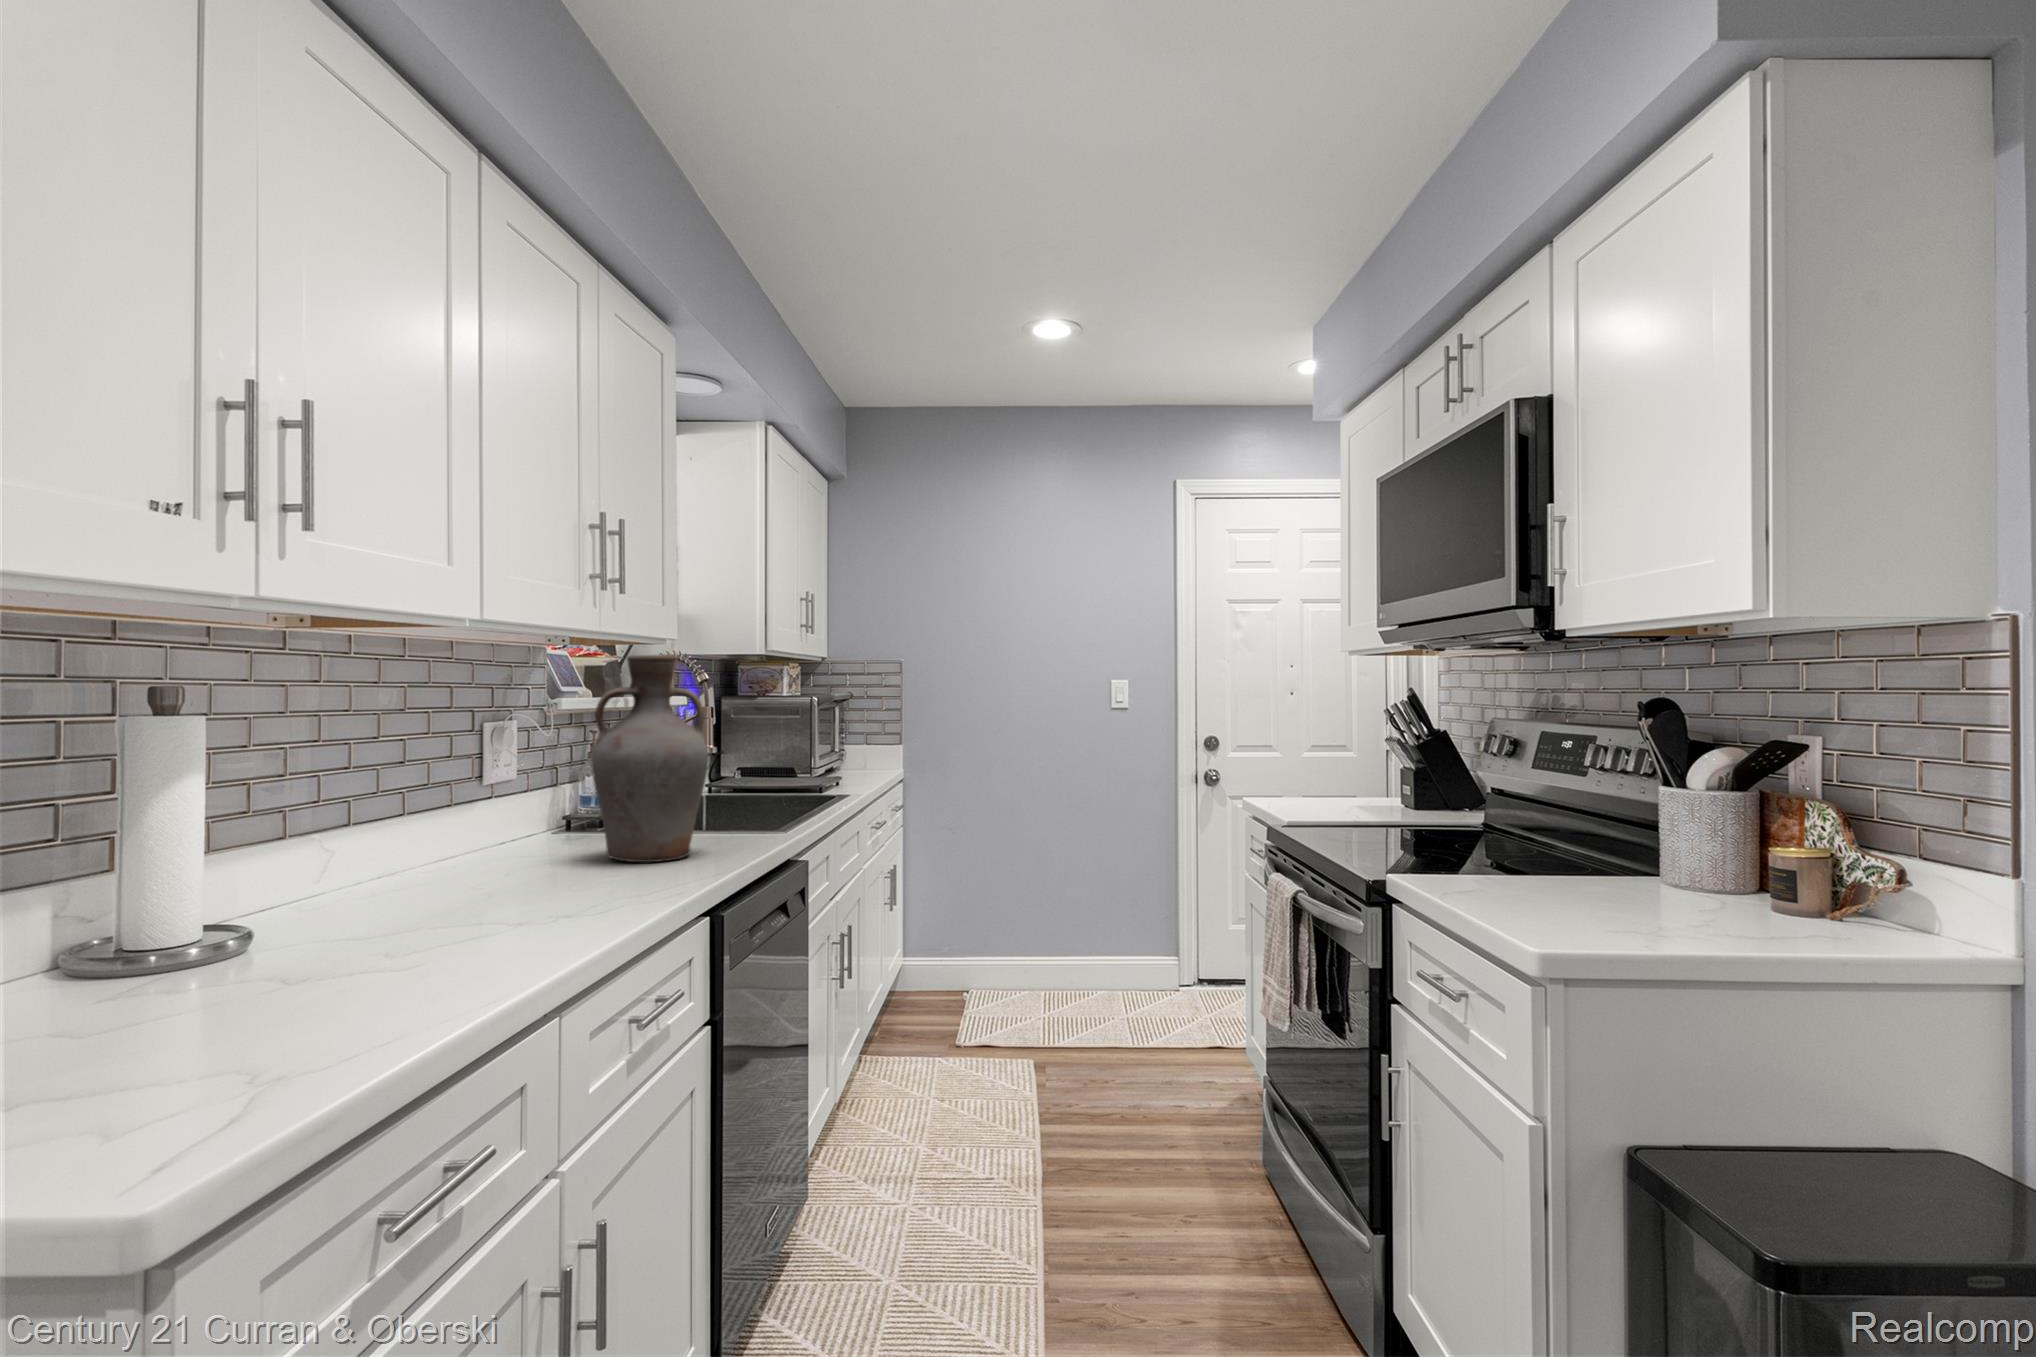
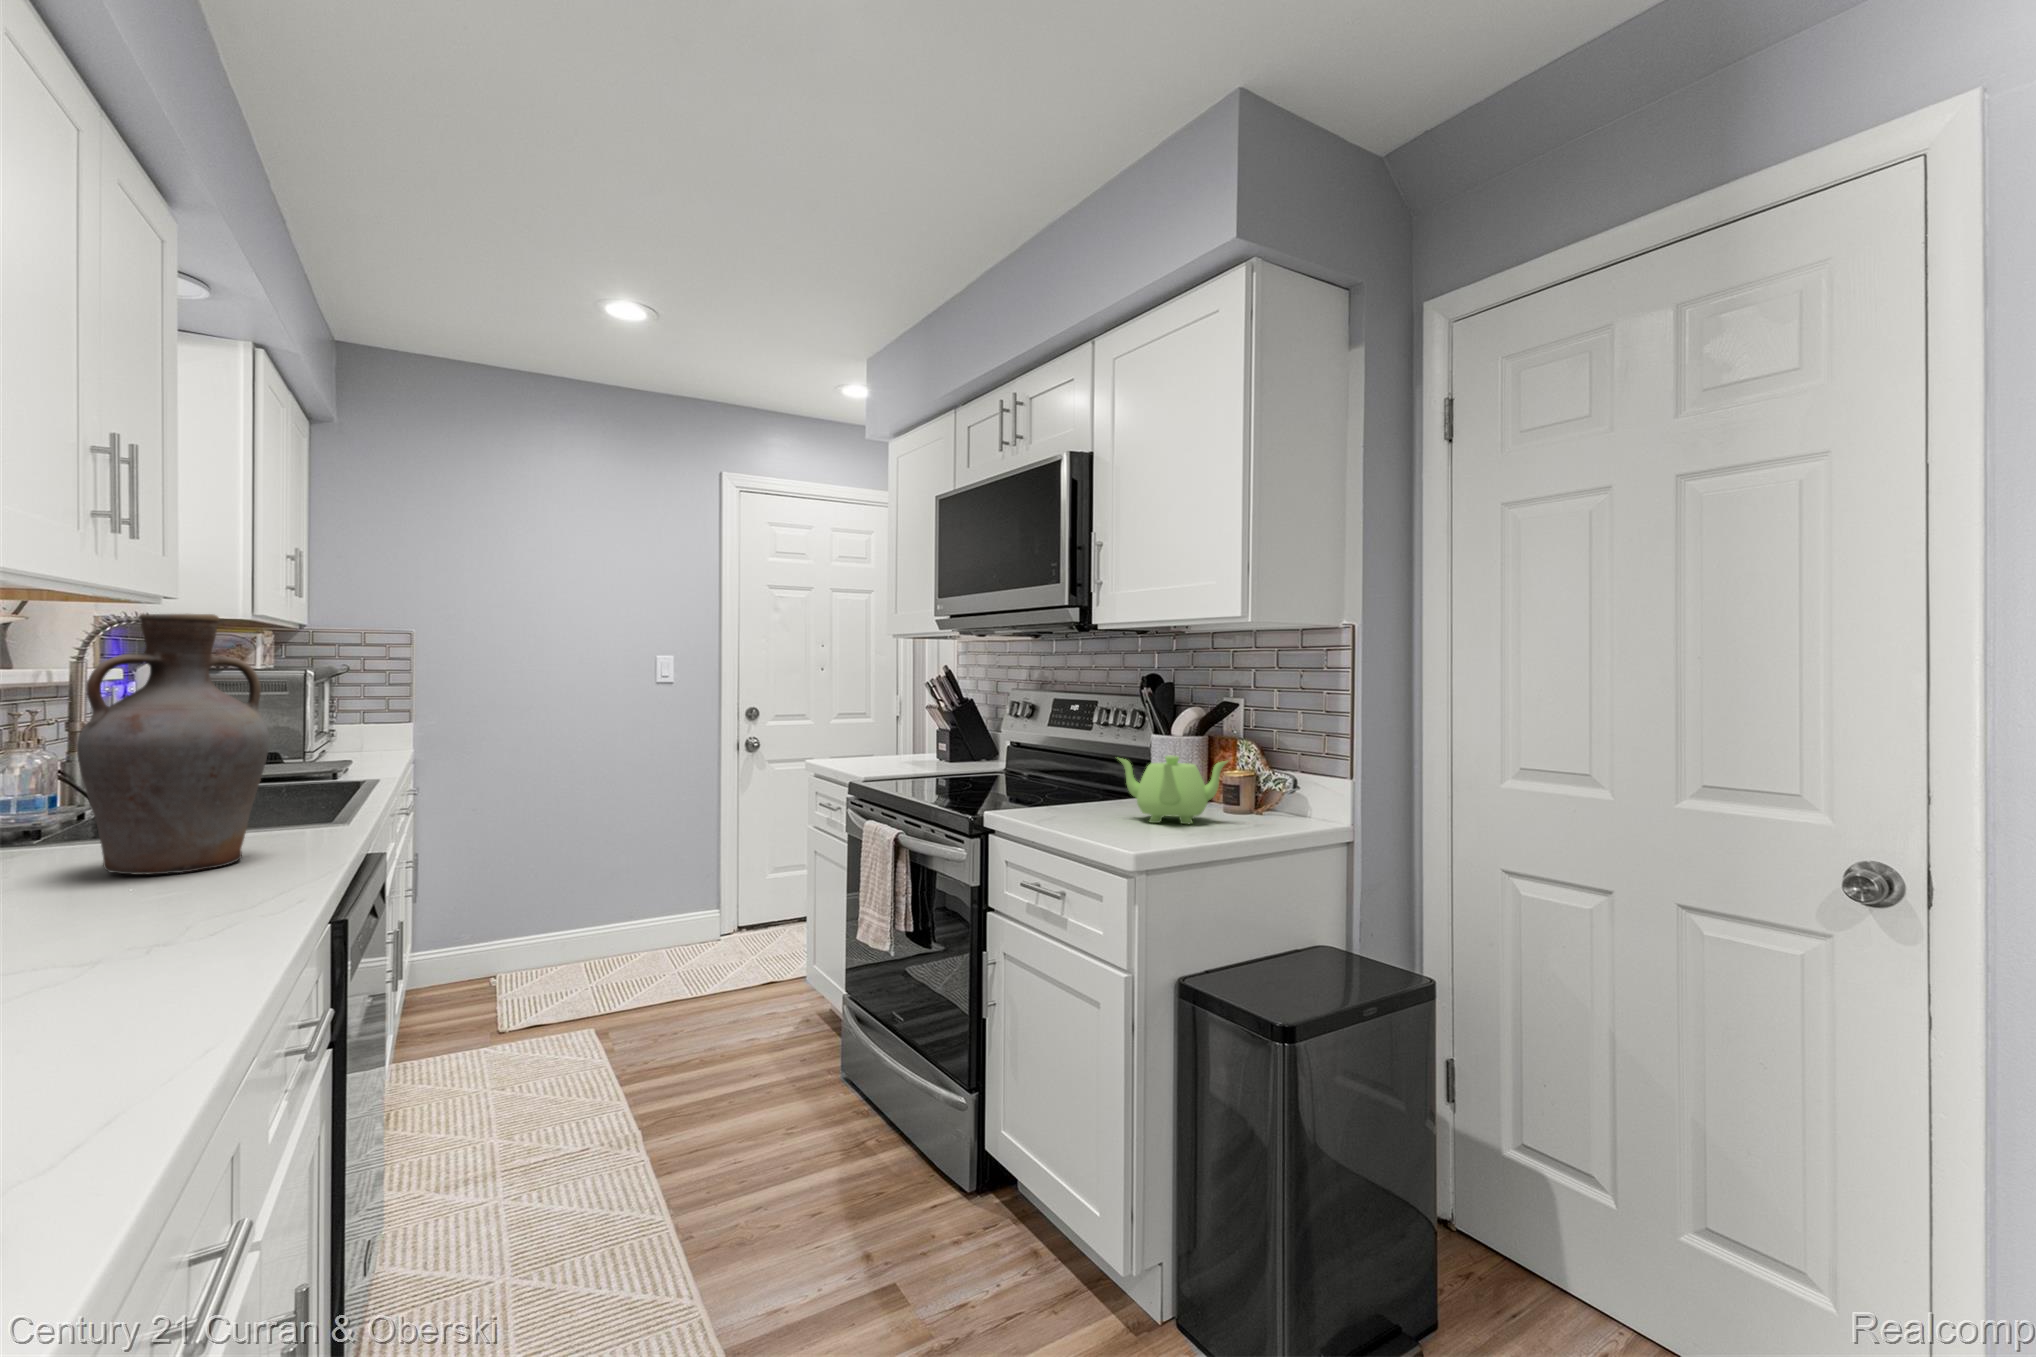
teapot: none [1560,817,1744,922] -> present [1118,756,1227,824]

